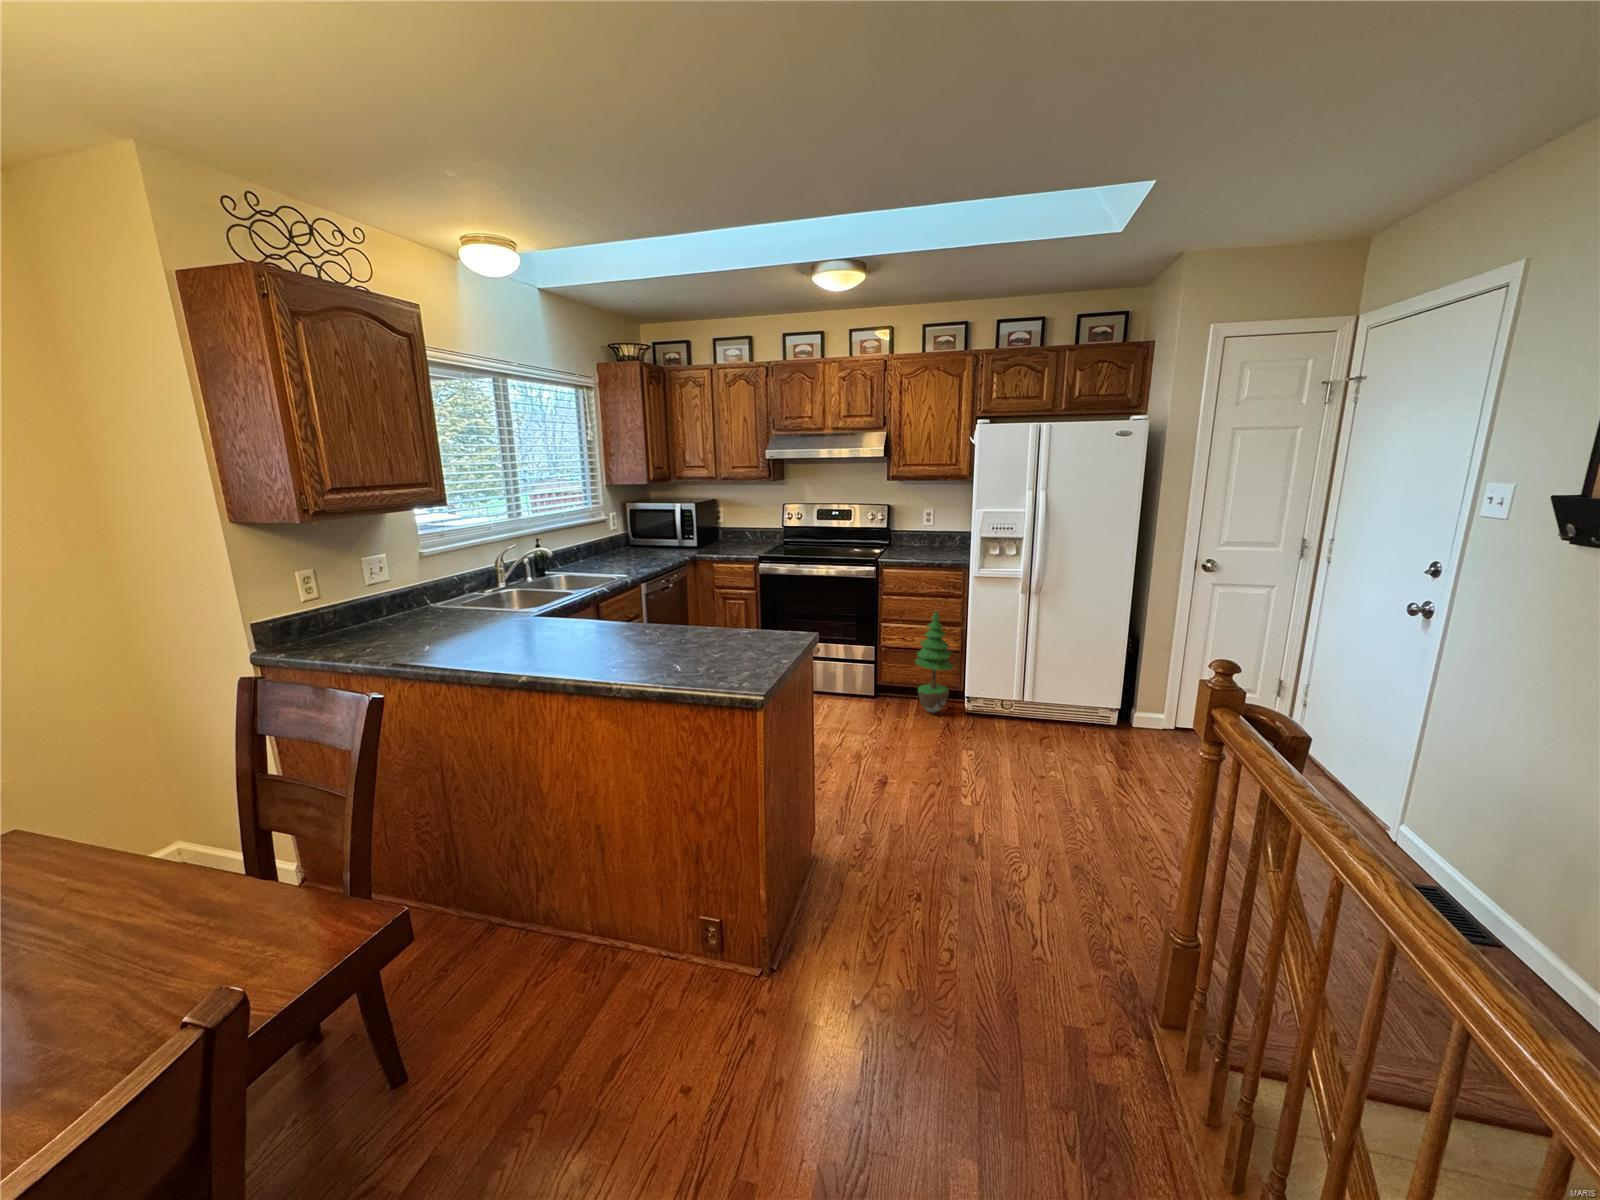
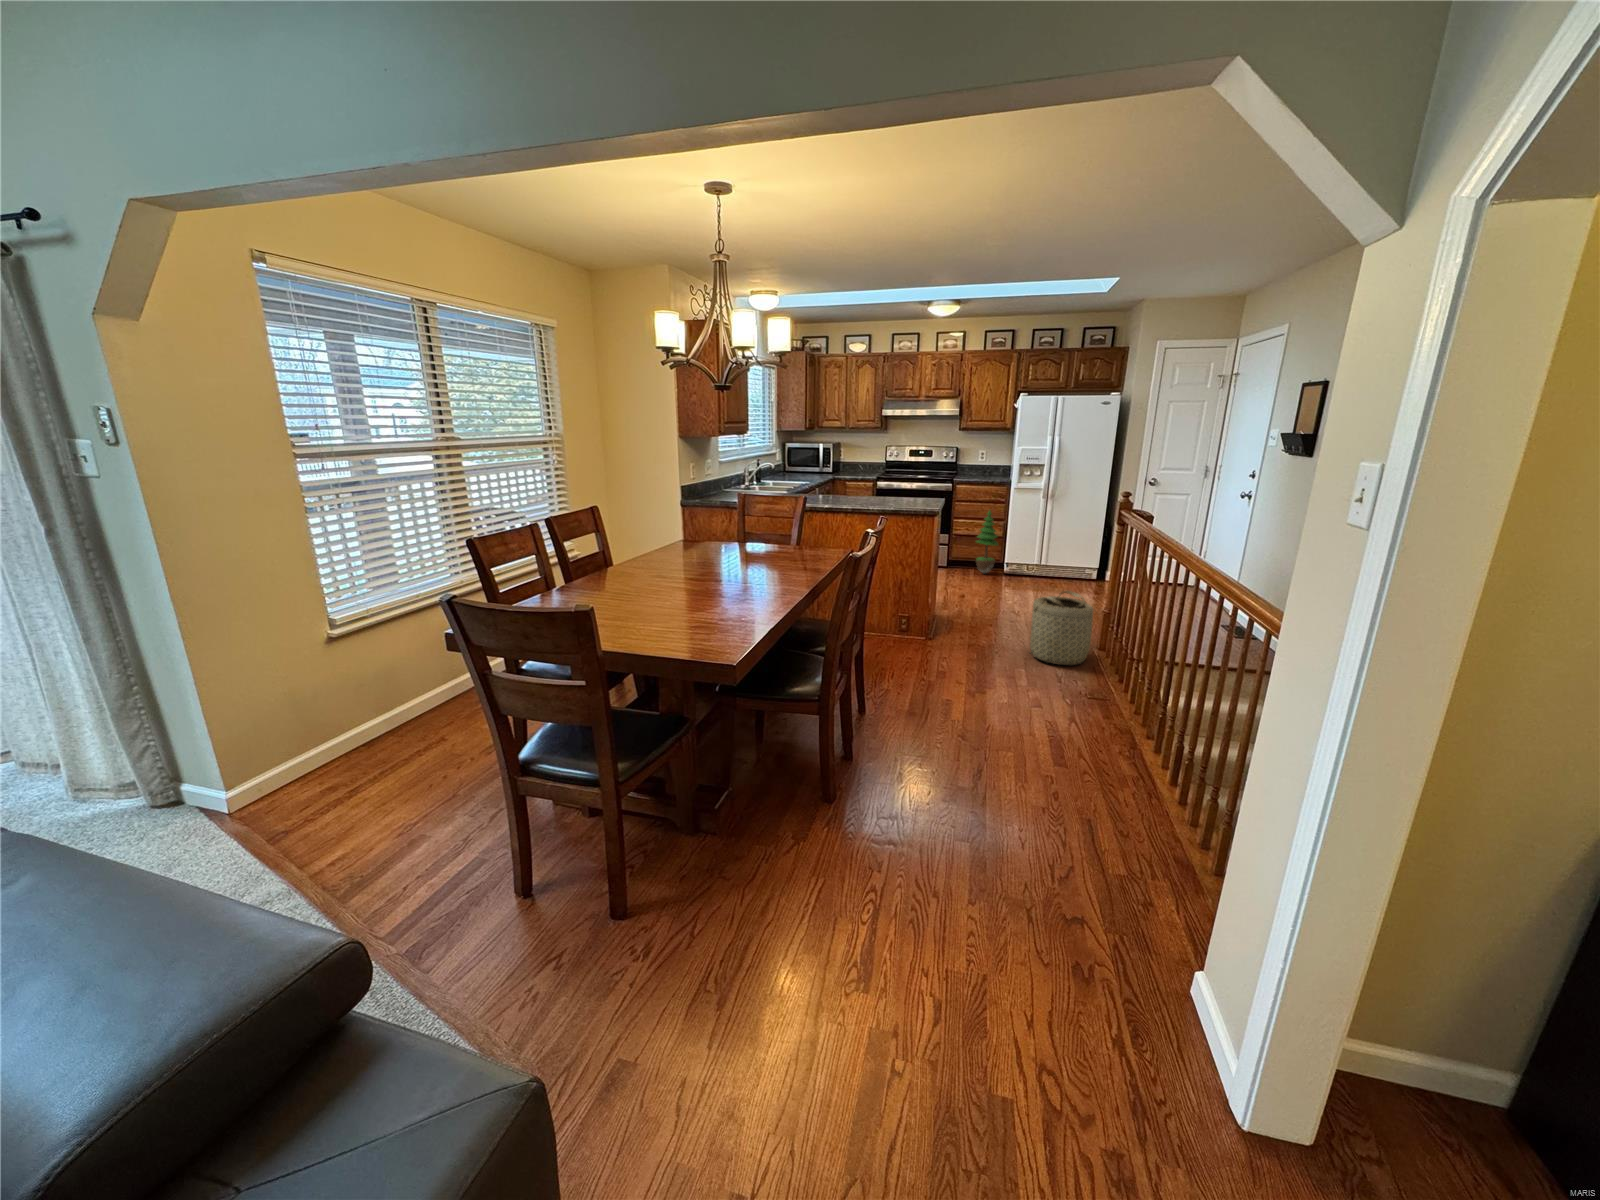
basket: none [978,903,1191,1135] -> present [1029,591,1093,665]

